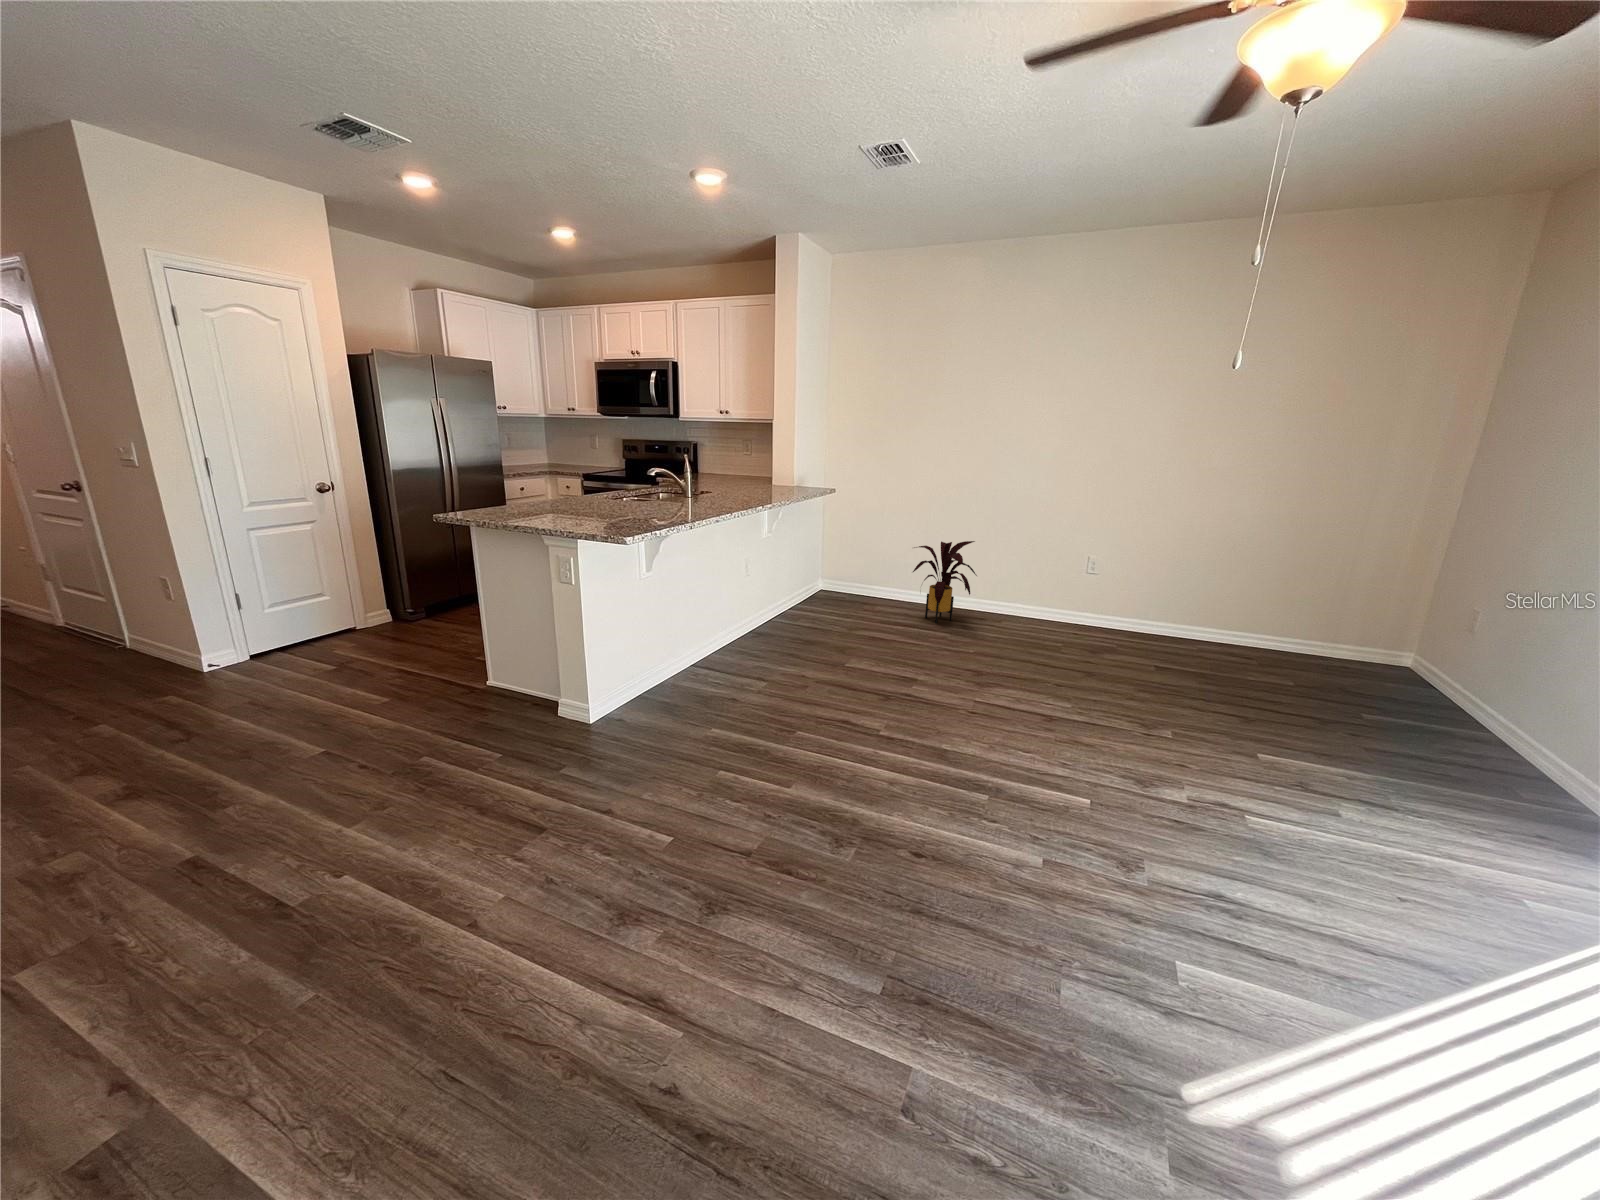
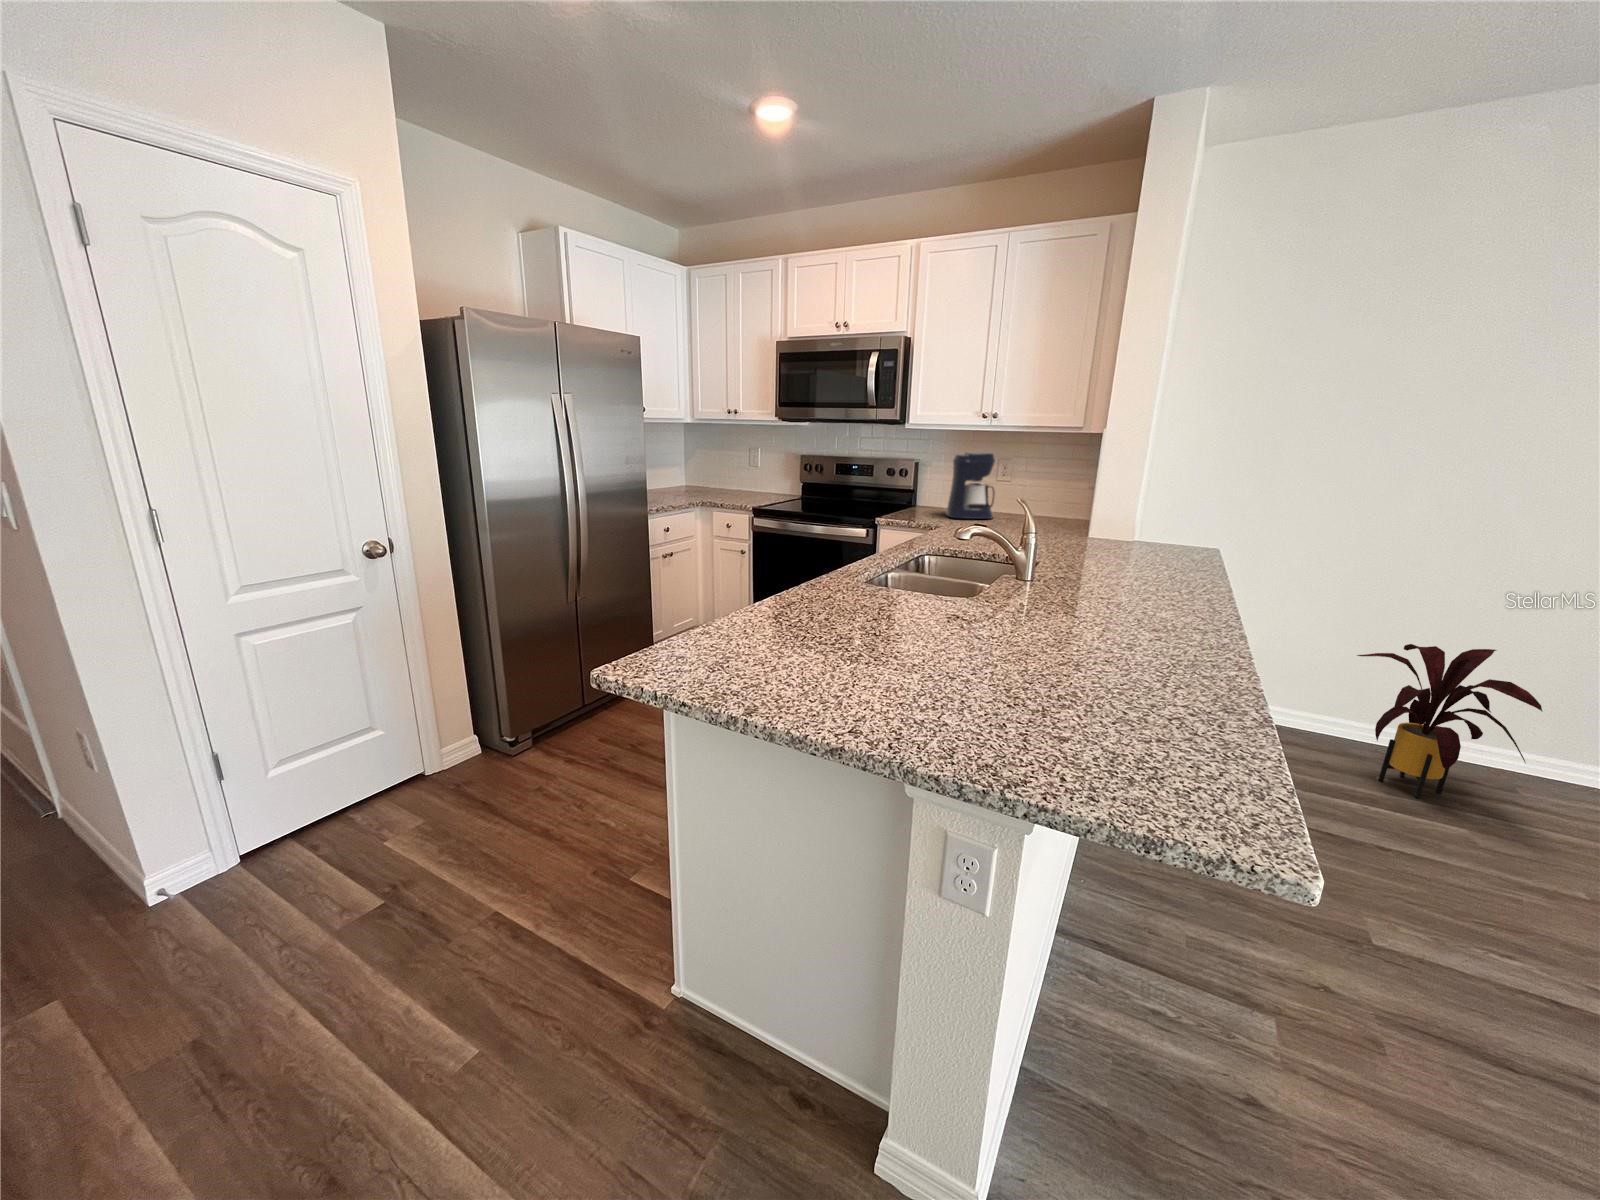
coffee maker: none [708,436,738,478] -> present [946,452,995,519]

